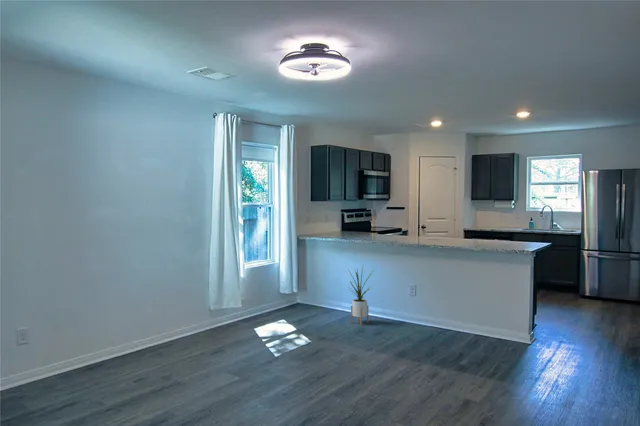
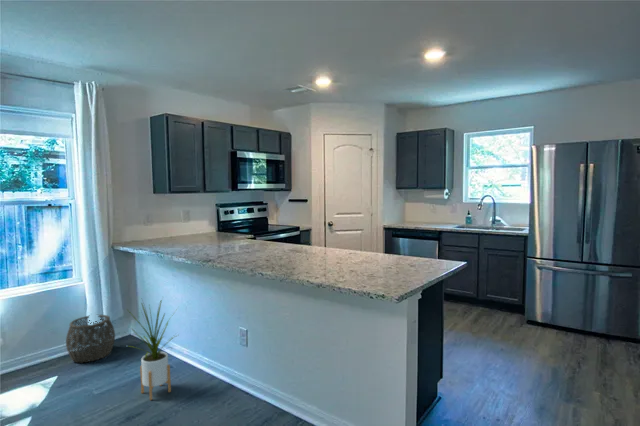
woven basket: none [276,284,305,313] -> present [66,315,115,362]

